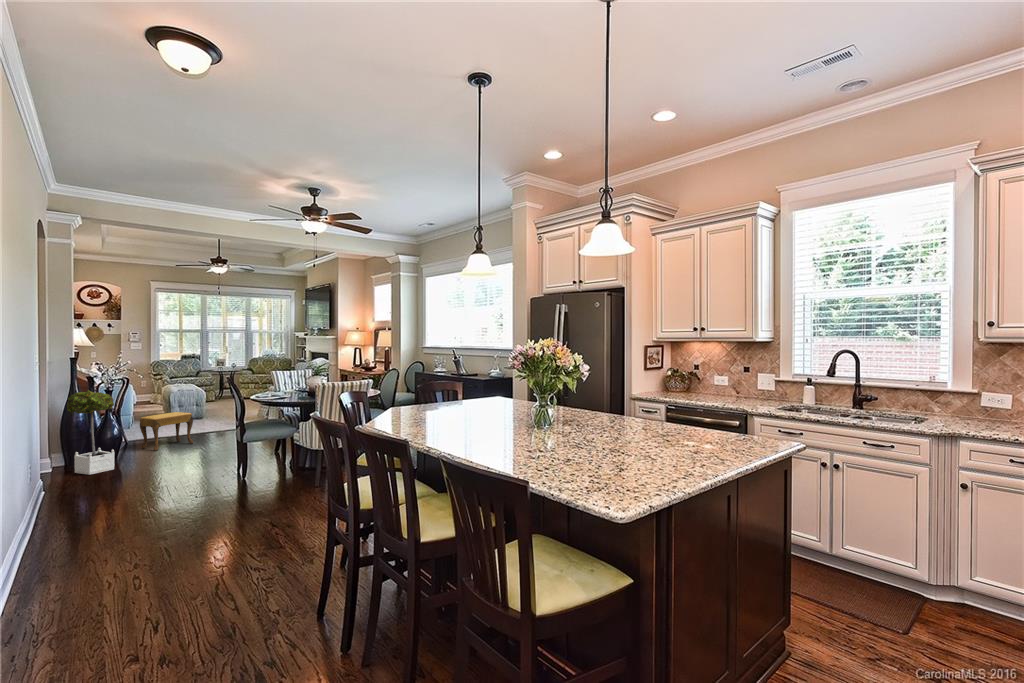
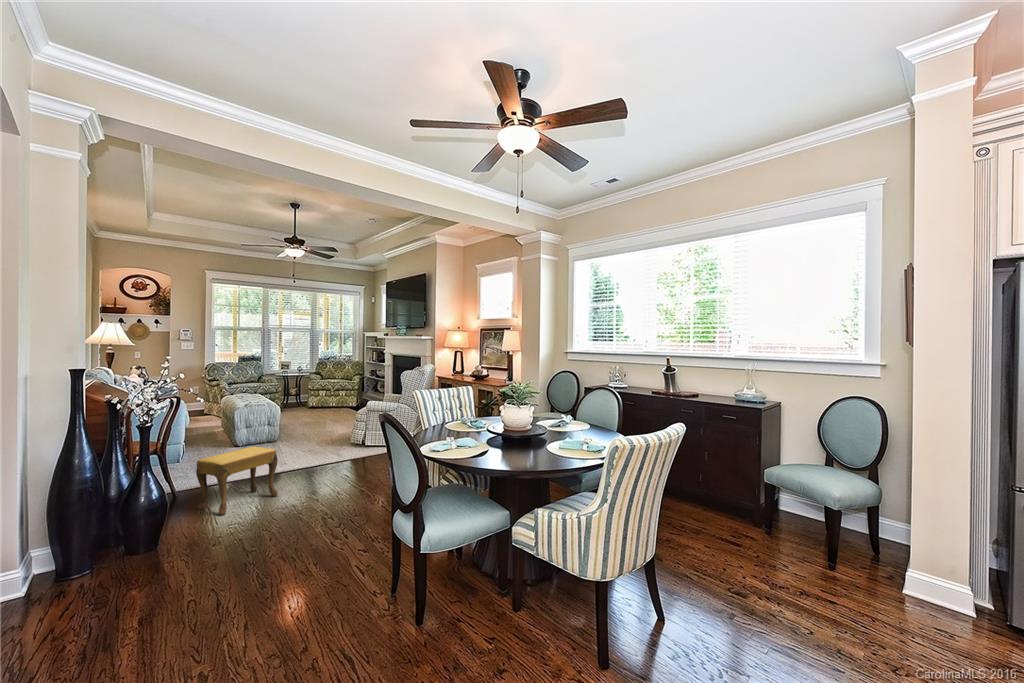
potted tree: present [67,390,115,475] -> none [58,431,153,598]

